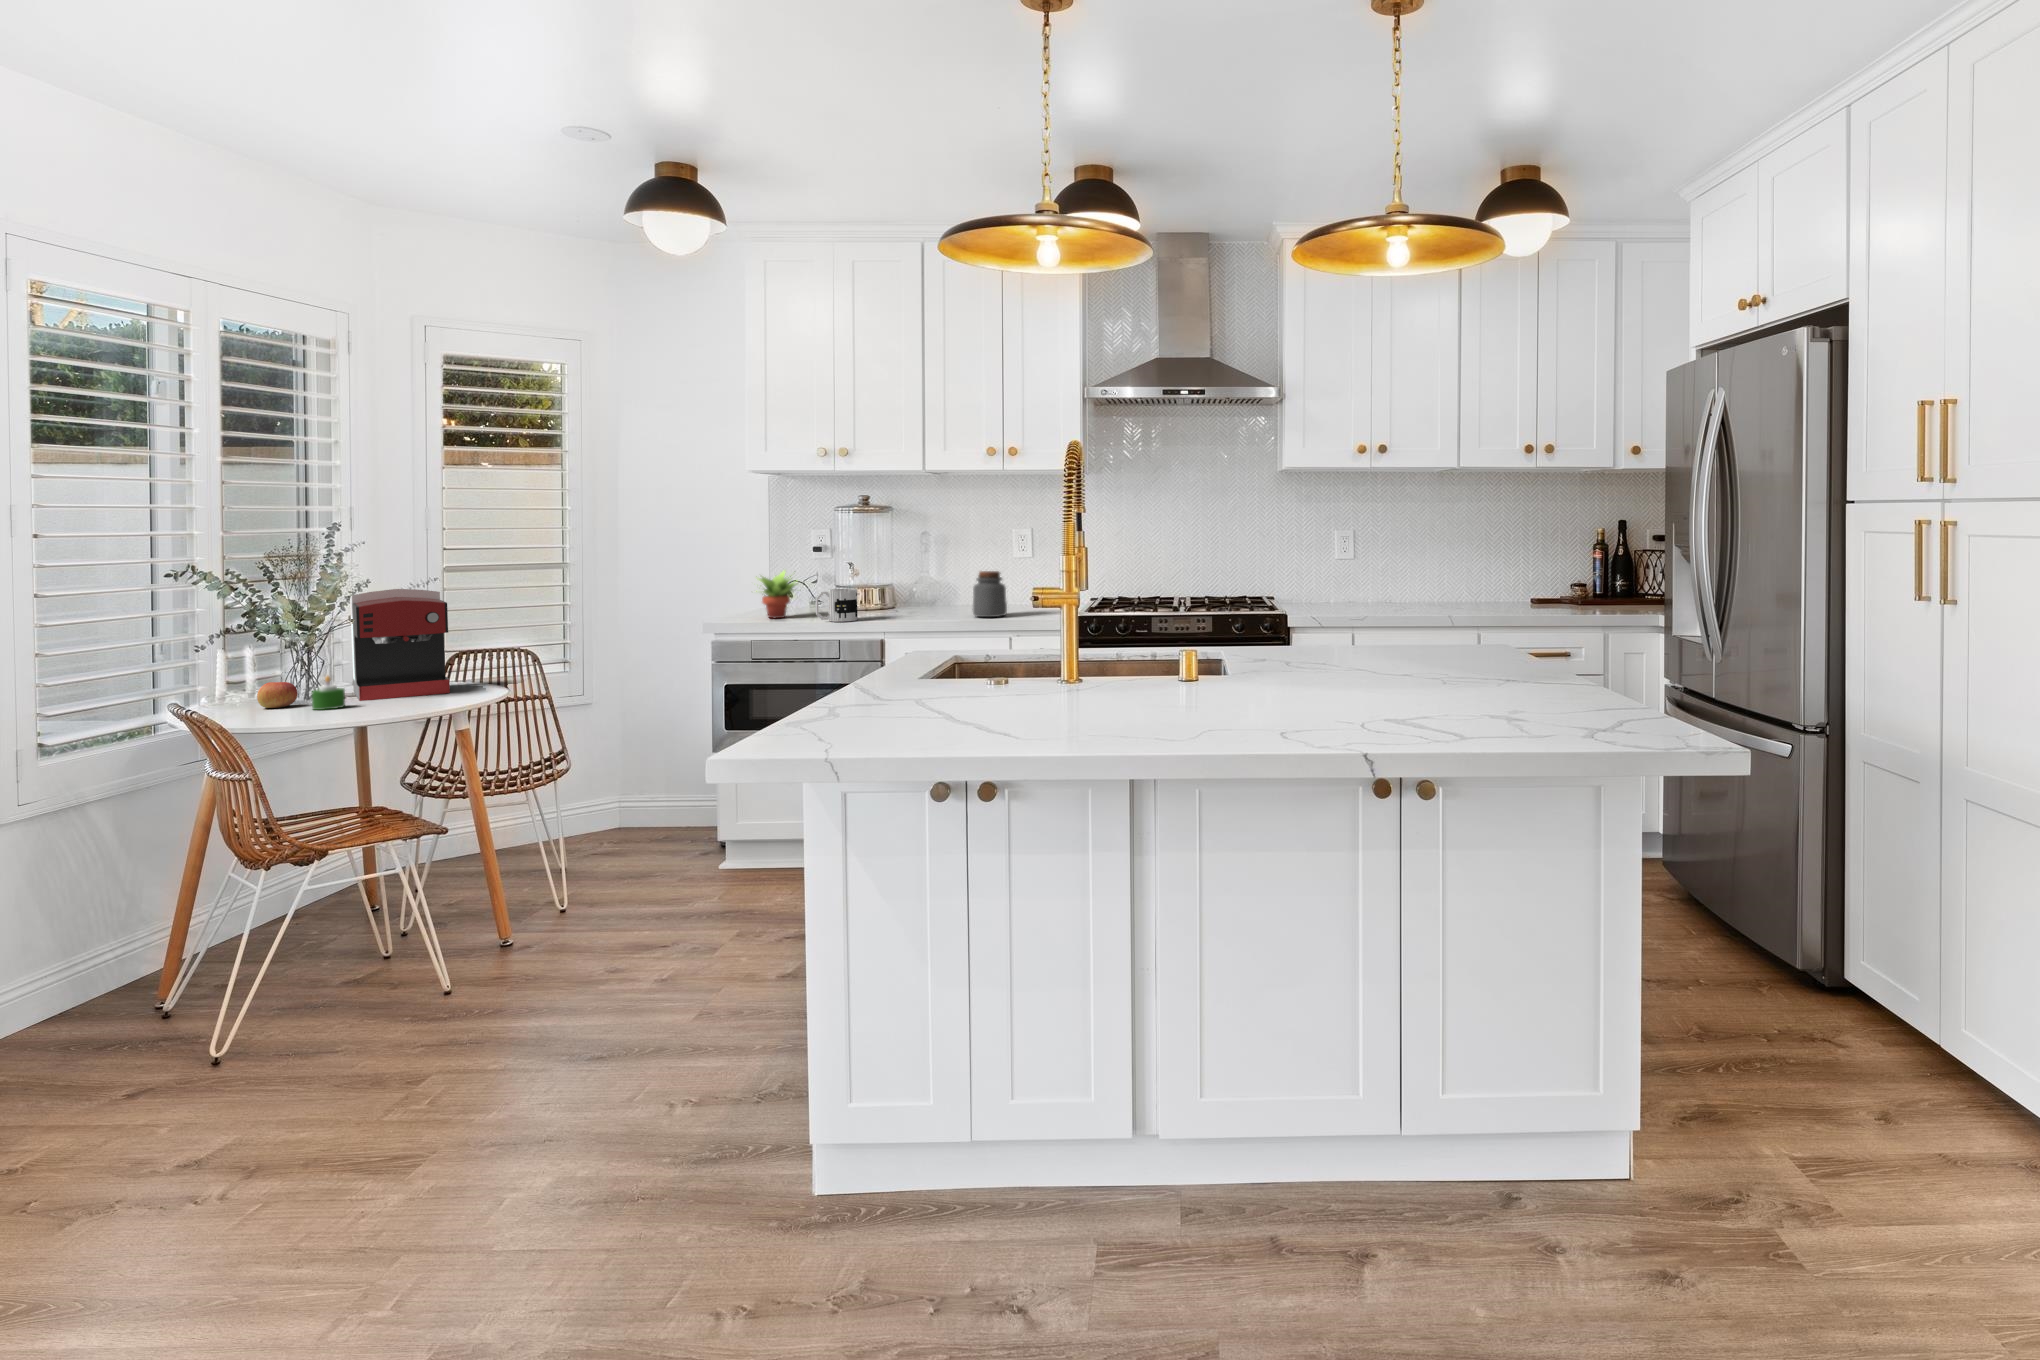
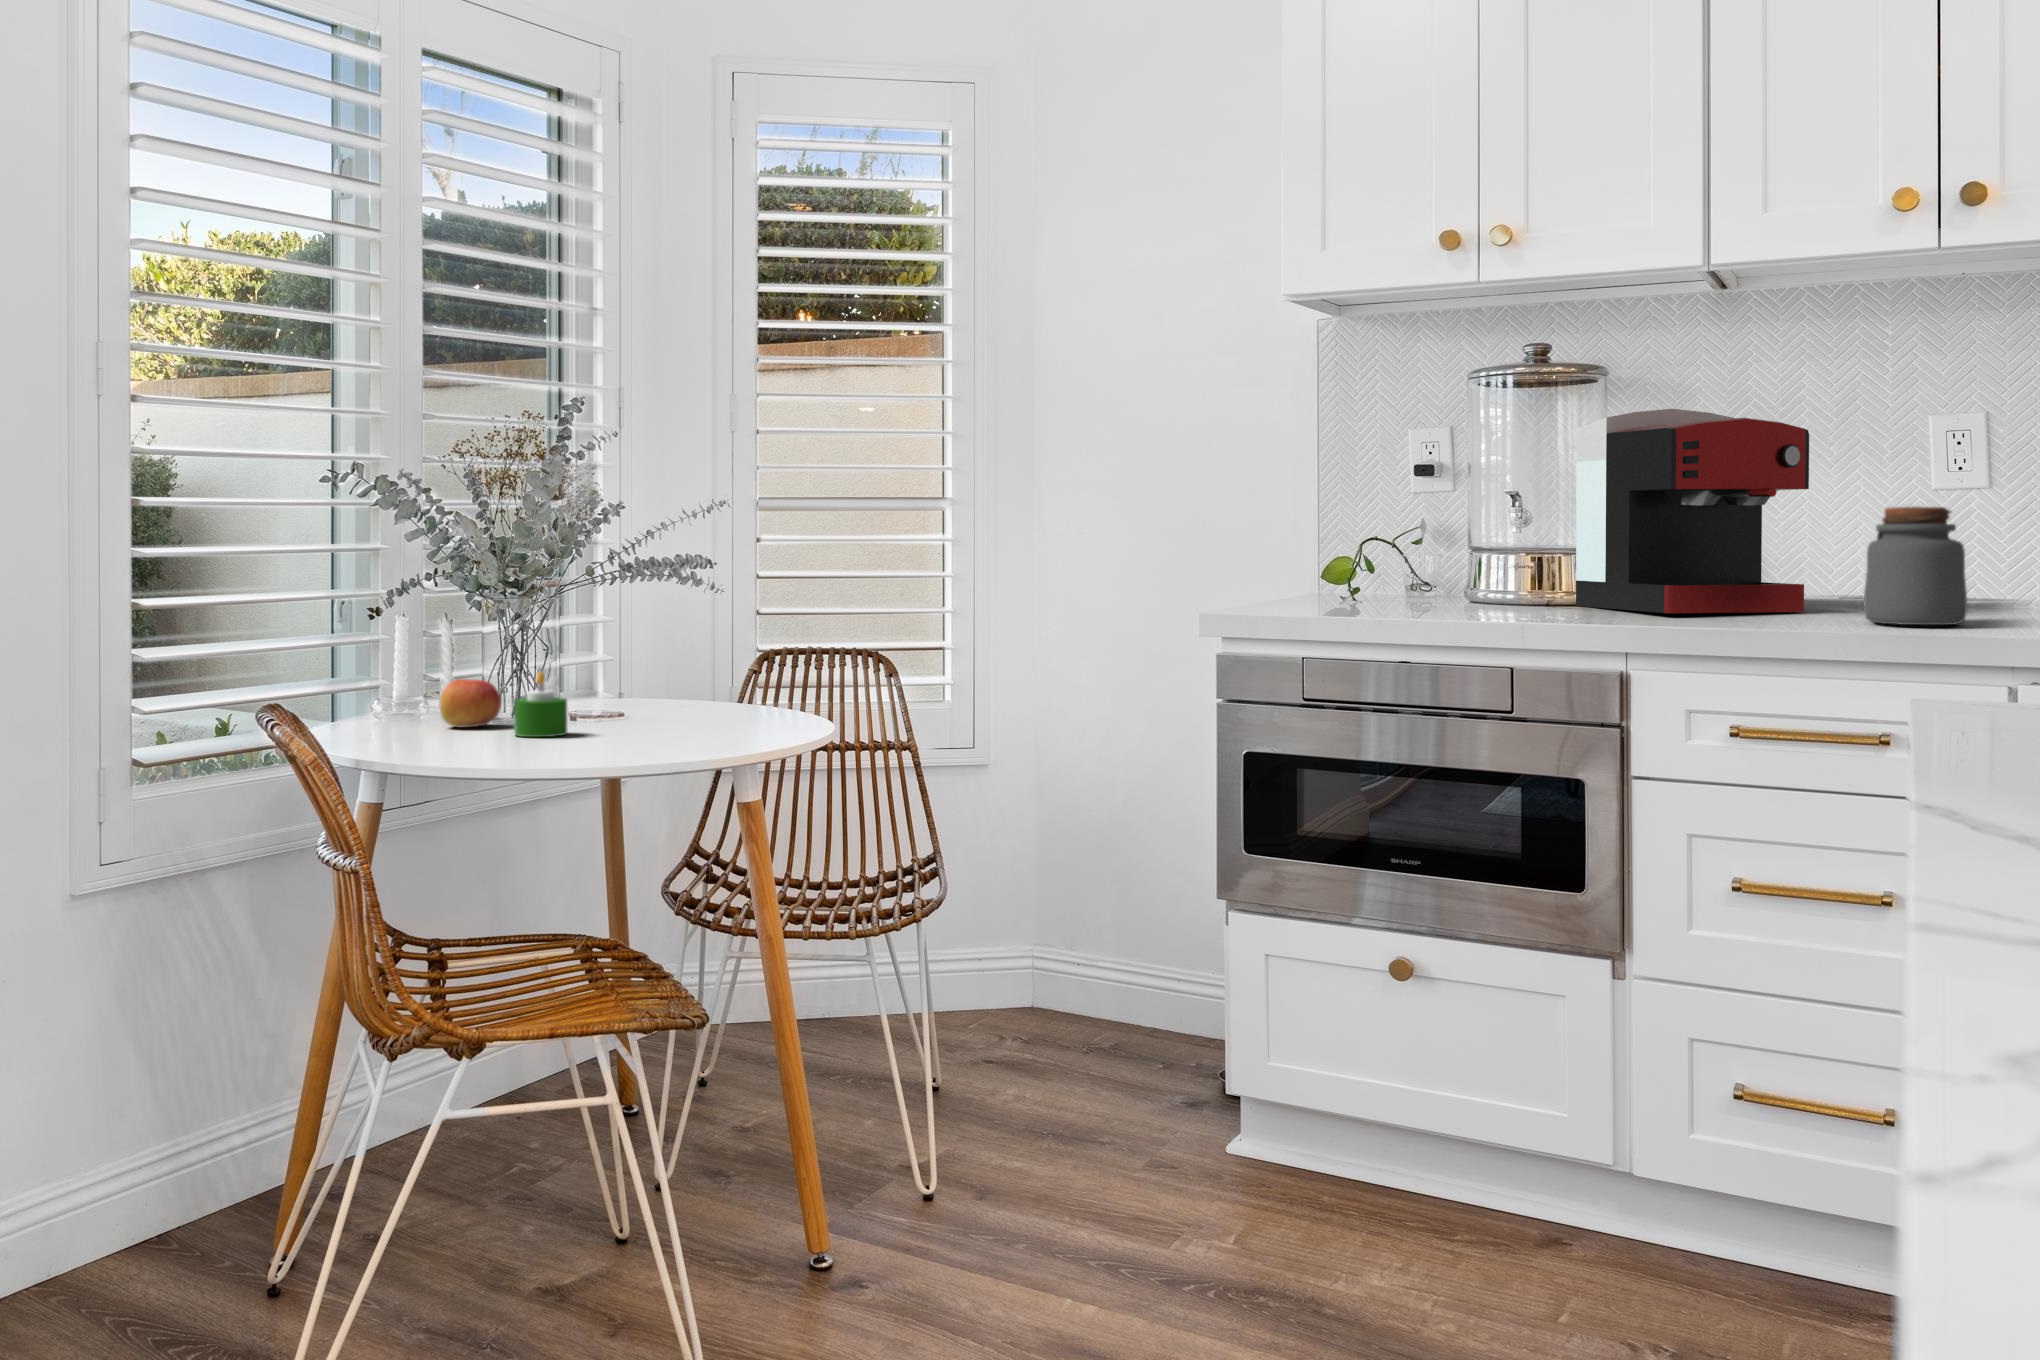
succulent plant: present [756,571,797,618] -> none [1304,505,1414,610]
coffee maker: present [350,589,450,701] -> present [1576,409,1809,613]
mug: present [816,589,858,622] -> none [1457,546,1555,621]

